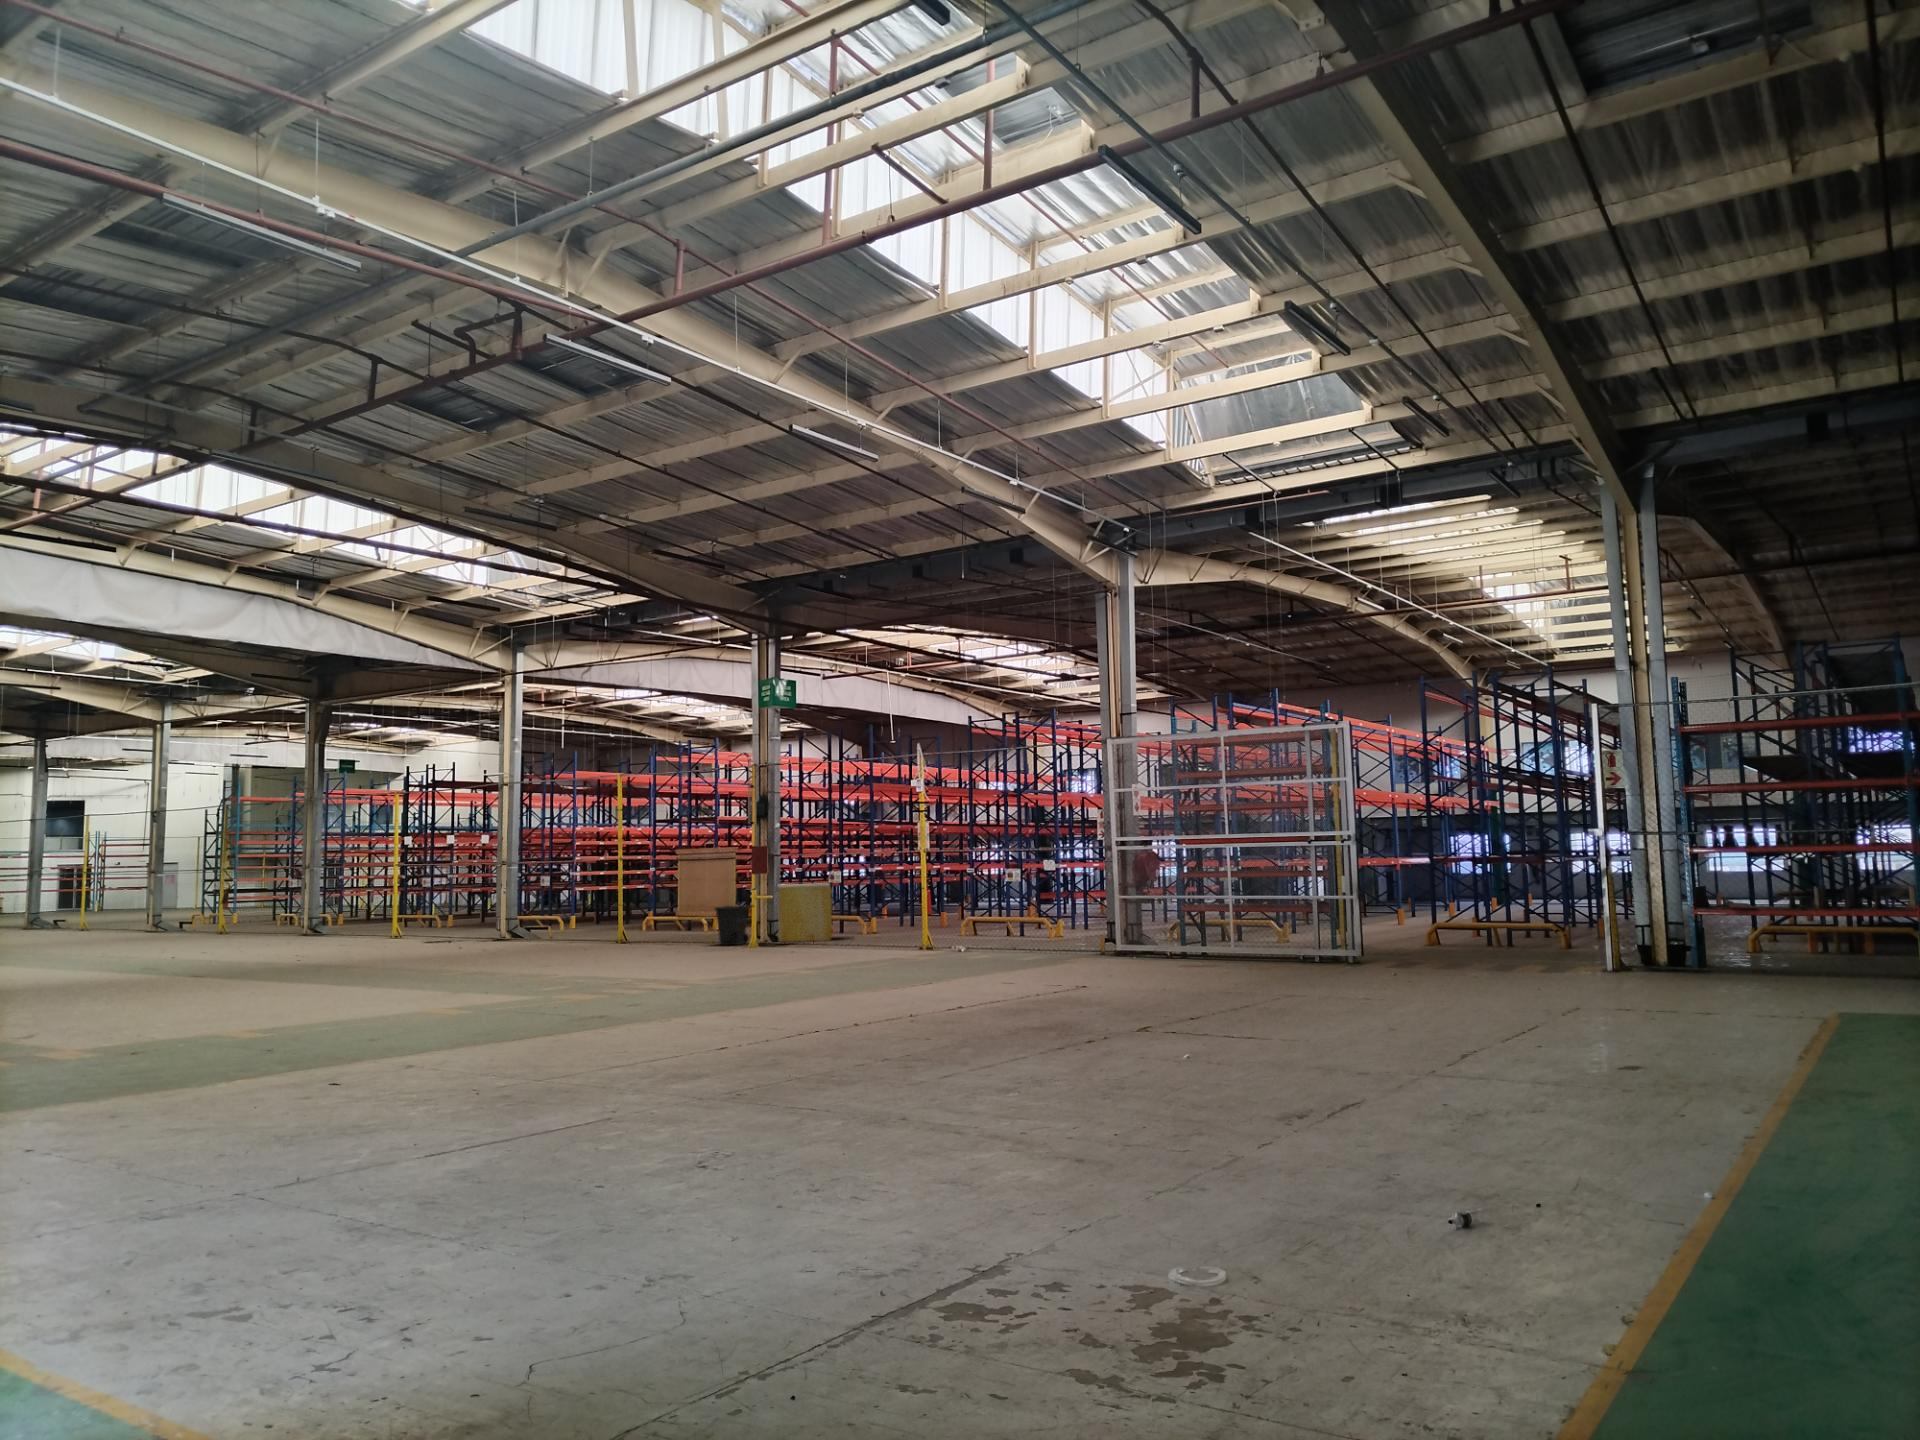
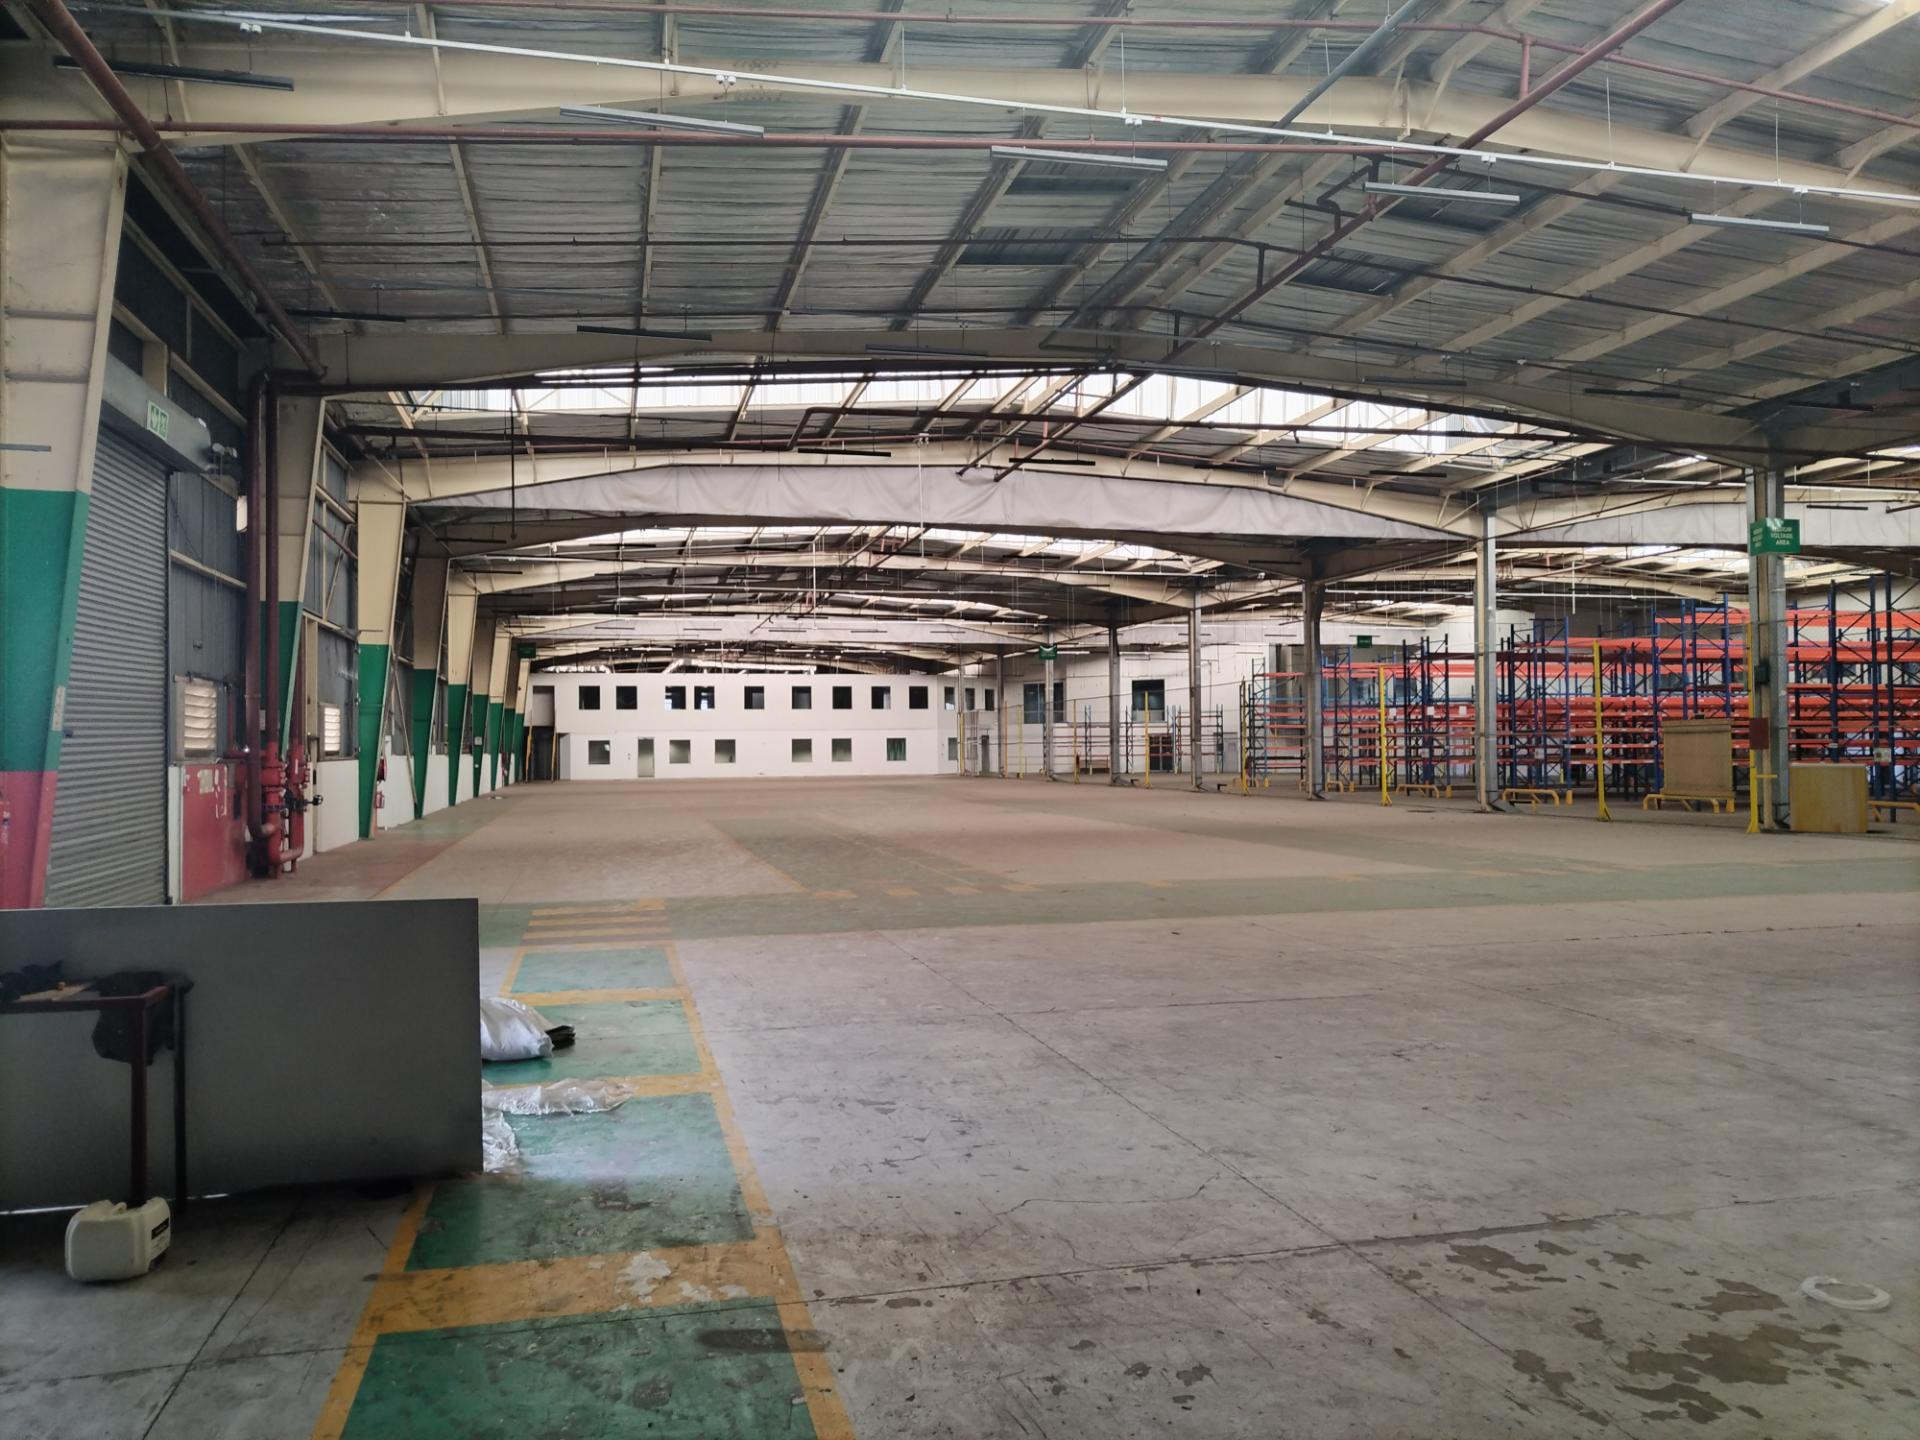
trash can: present [715,905,753,945] -> none [1703,786,1756,831]

